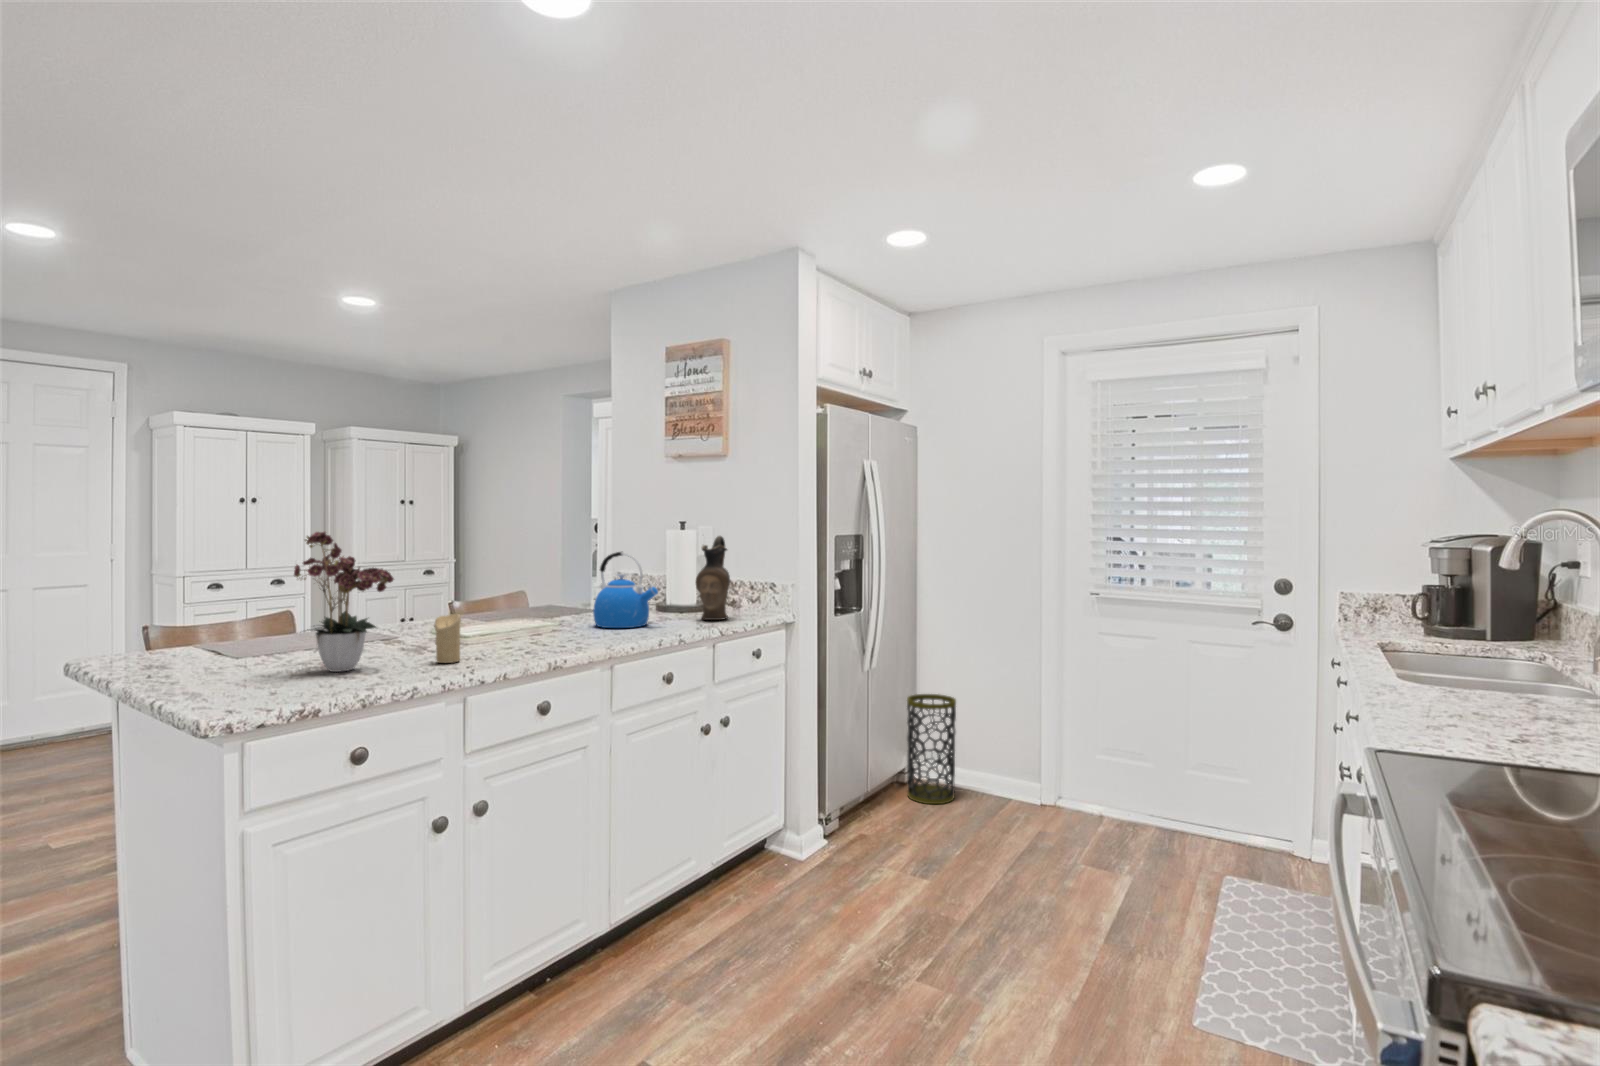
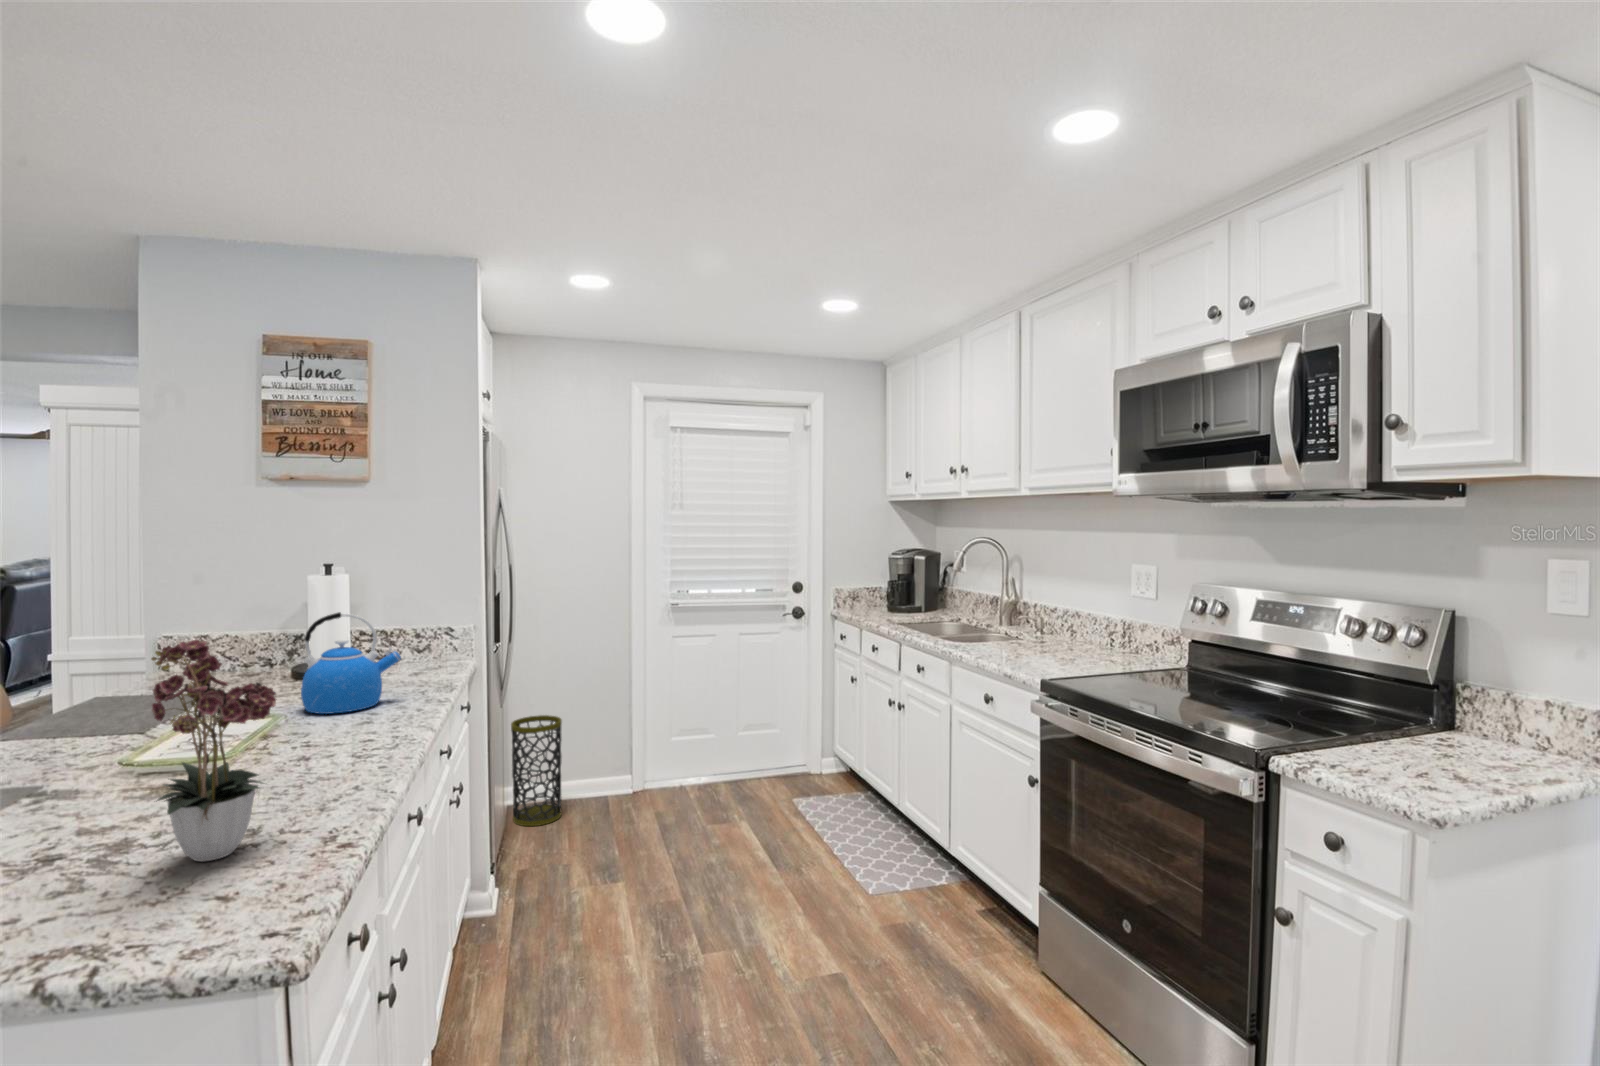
ceramic pitcher: present [696,536,730,620] -> none [405,580,450,681]
candle: present [434,614,461,663] -> none [313,728,353,802]

